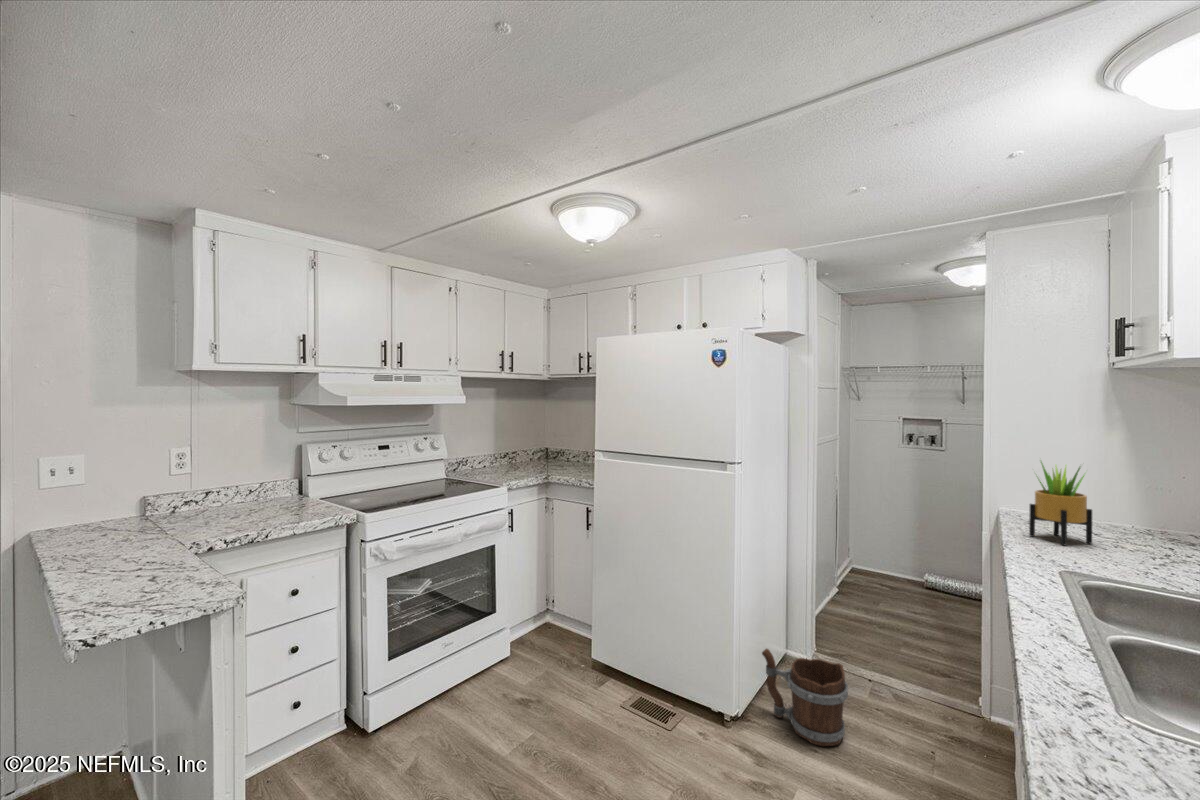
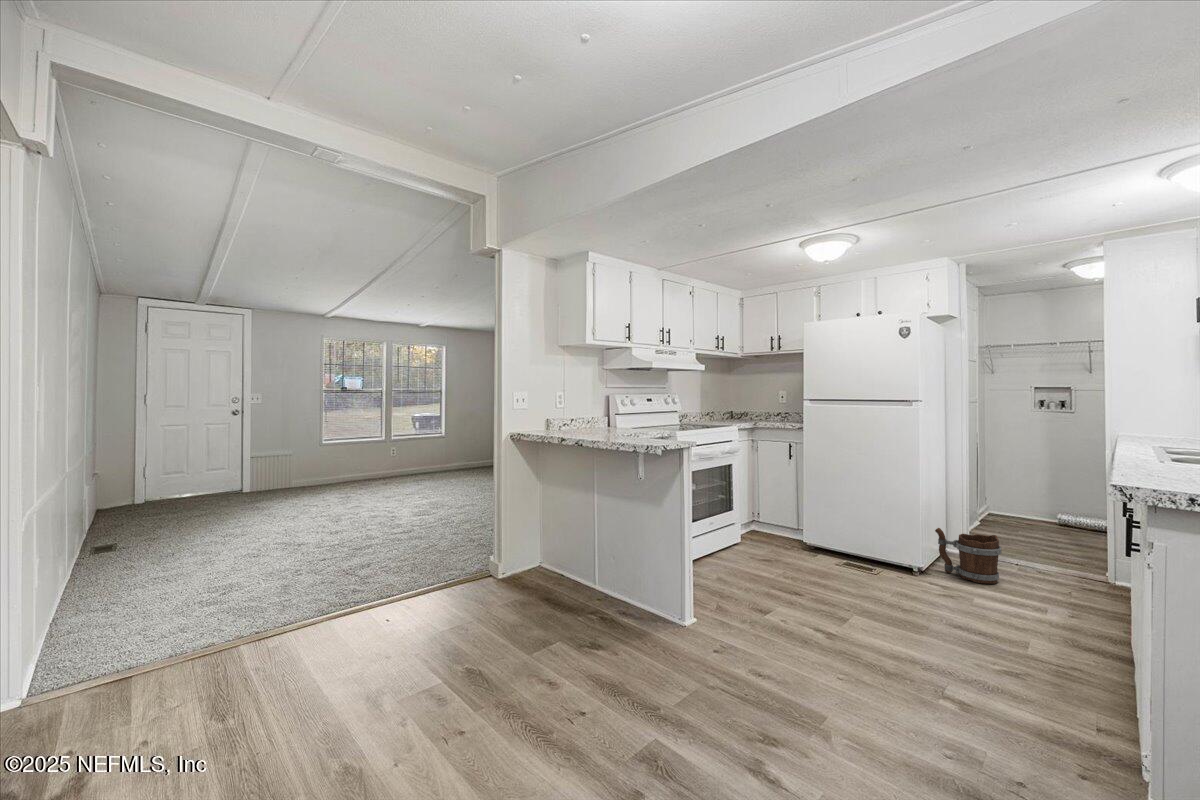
potted plant: present [1029,462,1092,545] -> none [1135,390,1180,443]

